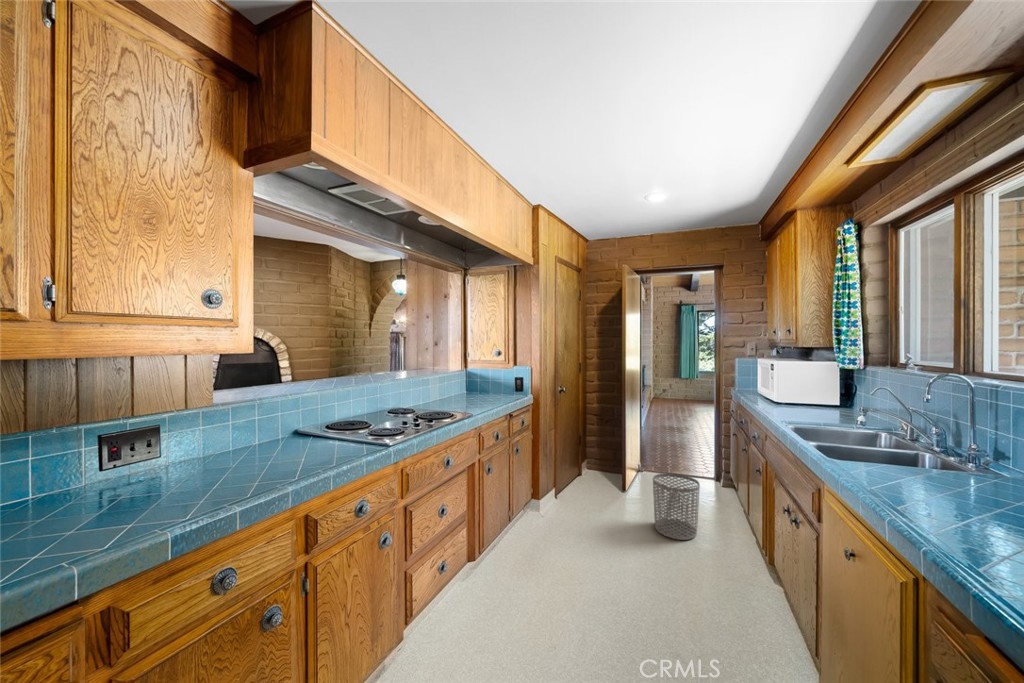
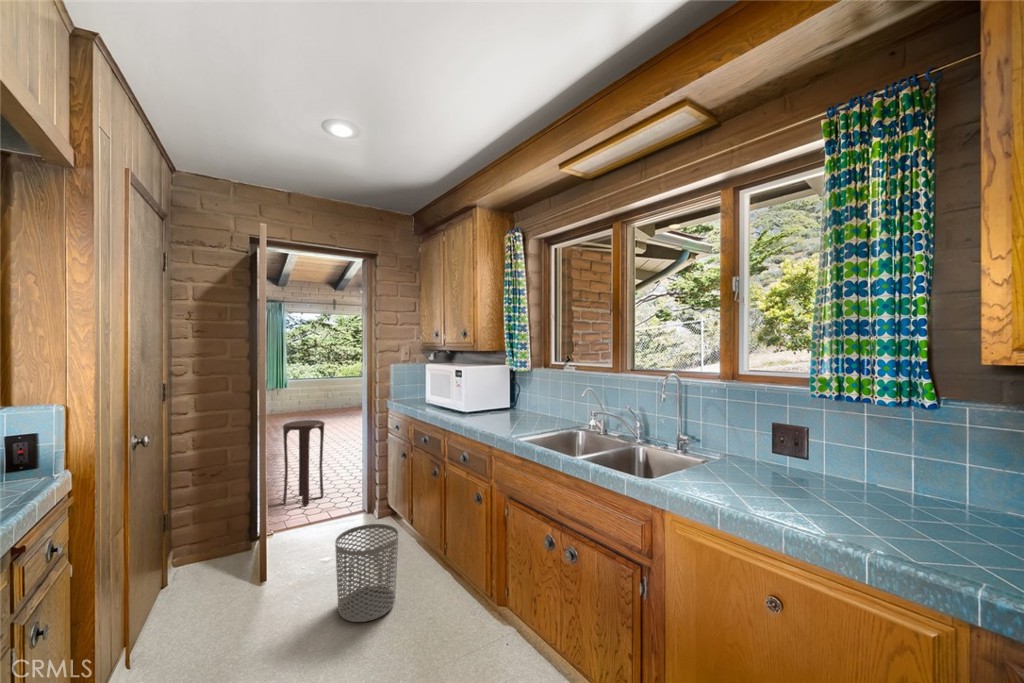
stool: none [659,399,689,463] -> present [283,420,325,506]

